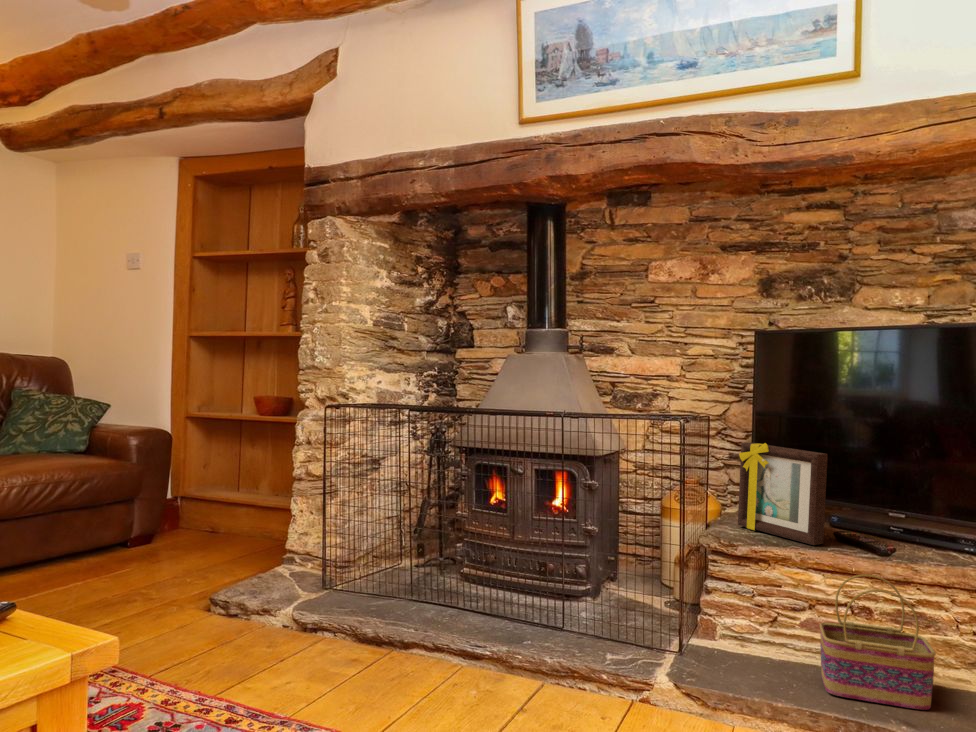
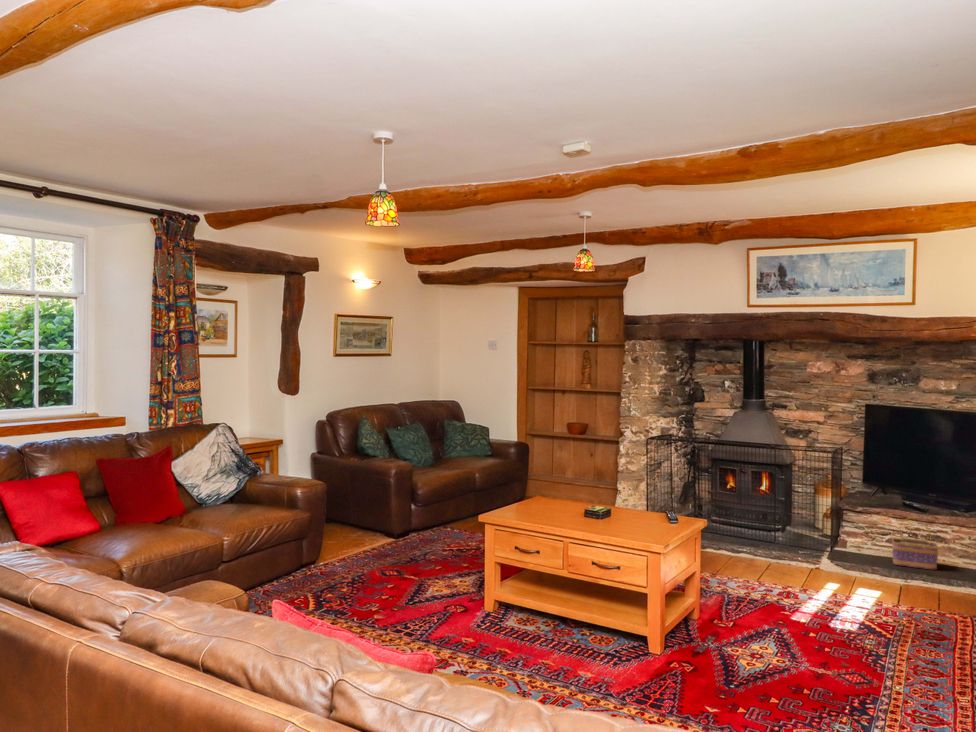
picture frame: present [738,443,828,545] -> none [856,460,898,507]

